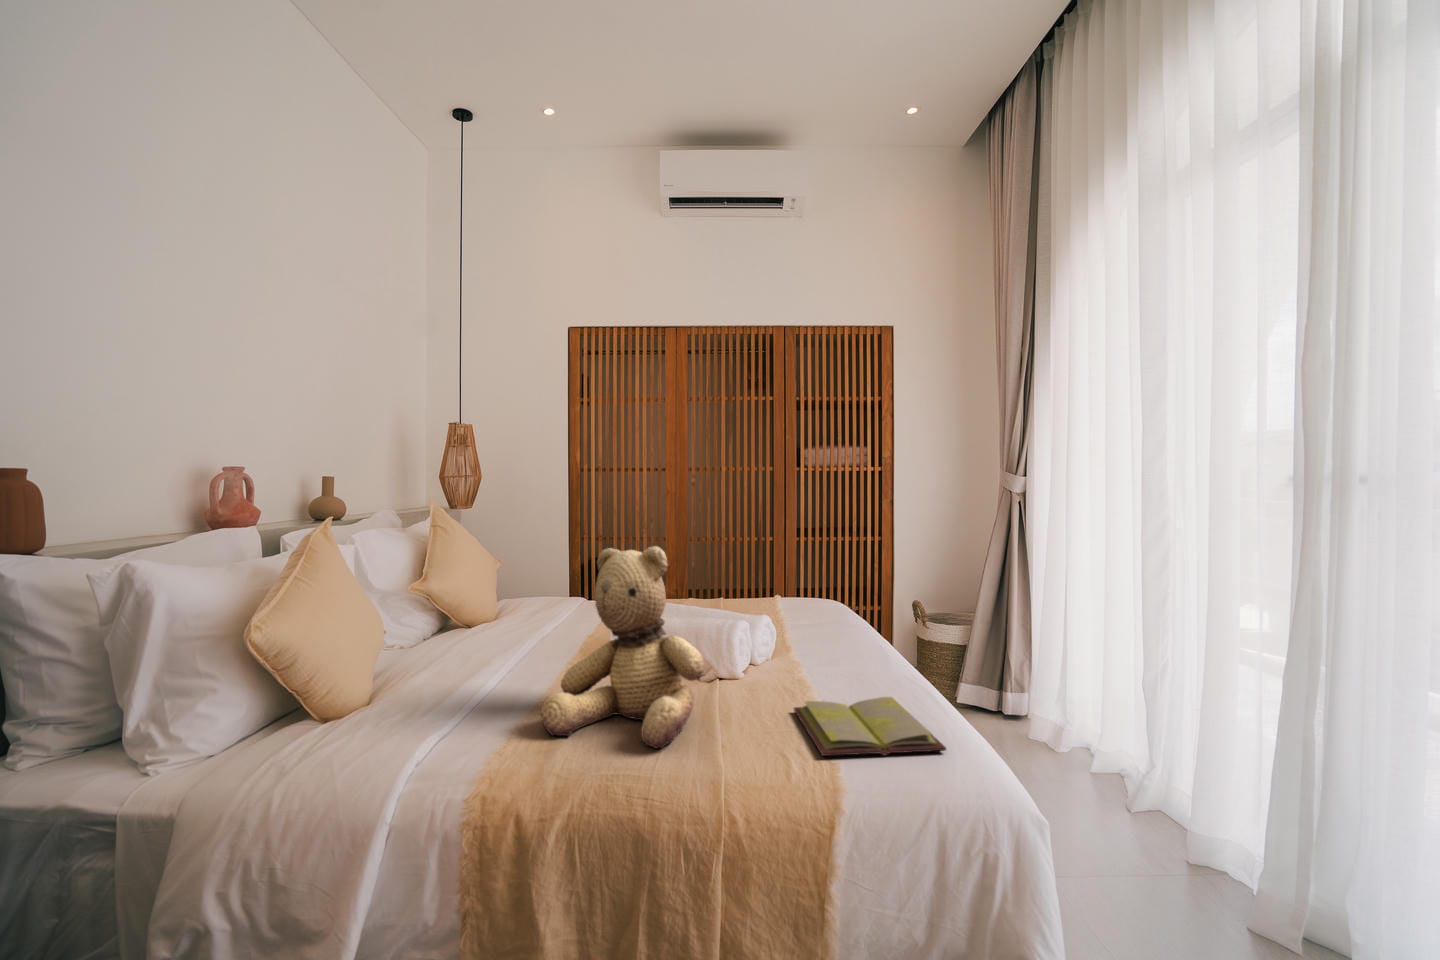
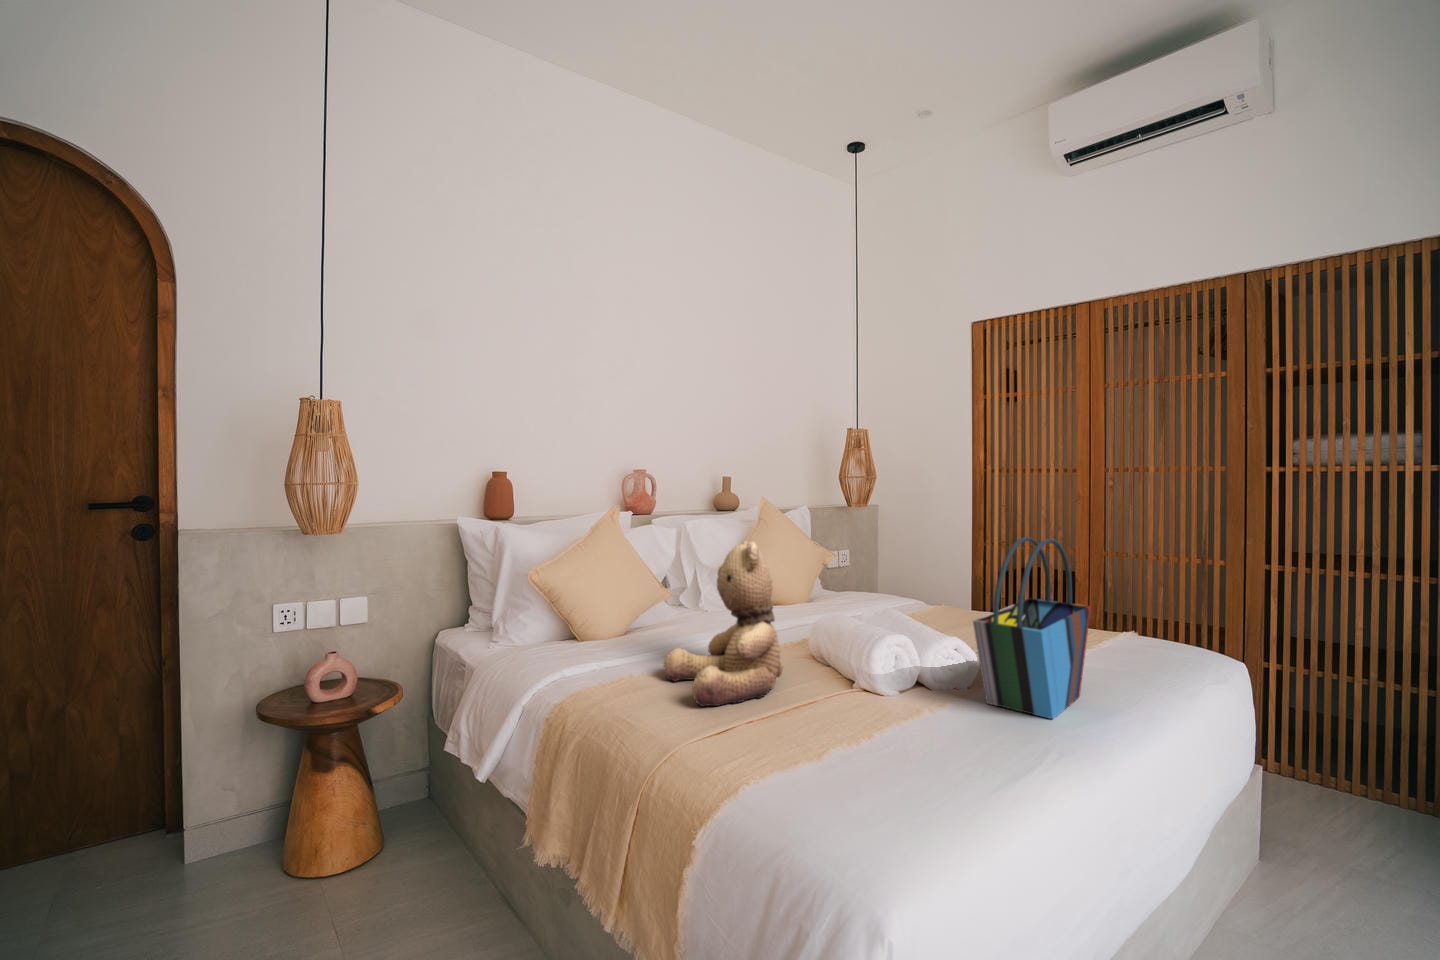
tote bag: none [804,522,894,668] -> present [973,537,1091,719]
diary: present [794,697,946,756] -> none [781,713,957,794]

